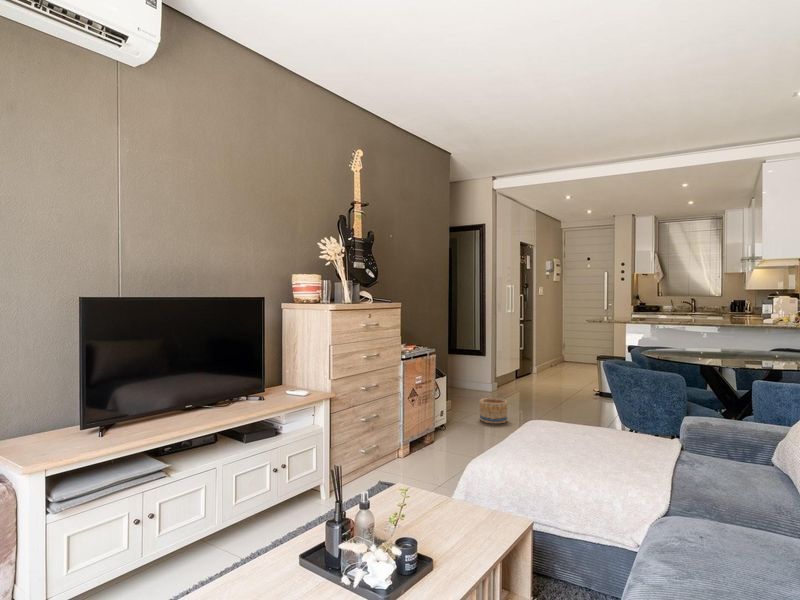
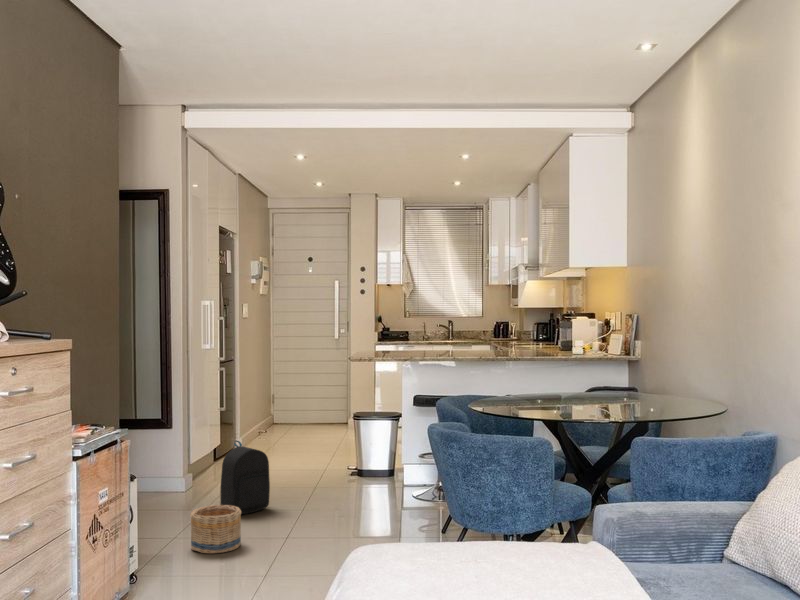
backpack: none [505,365,534,407] -> present [220,441,270,514]

